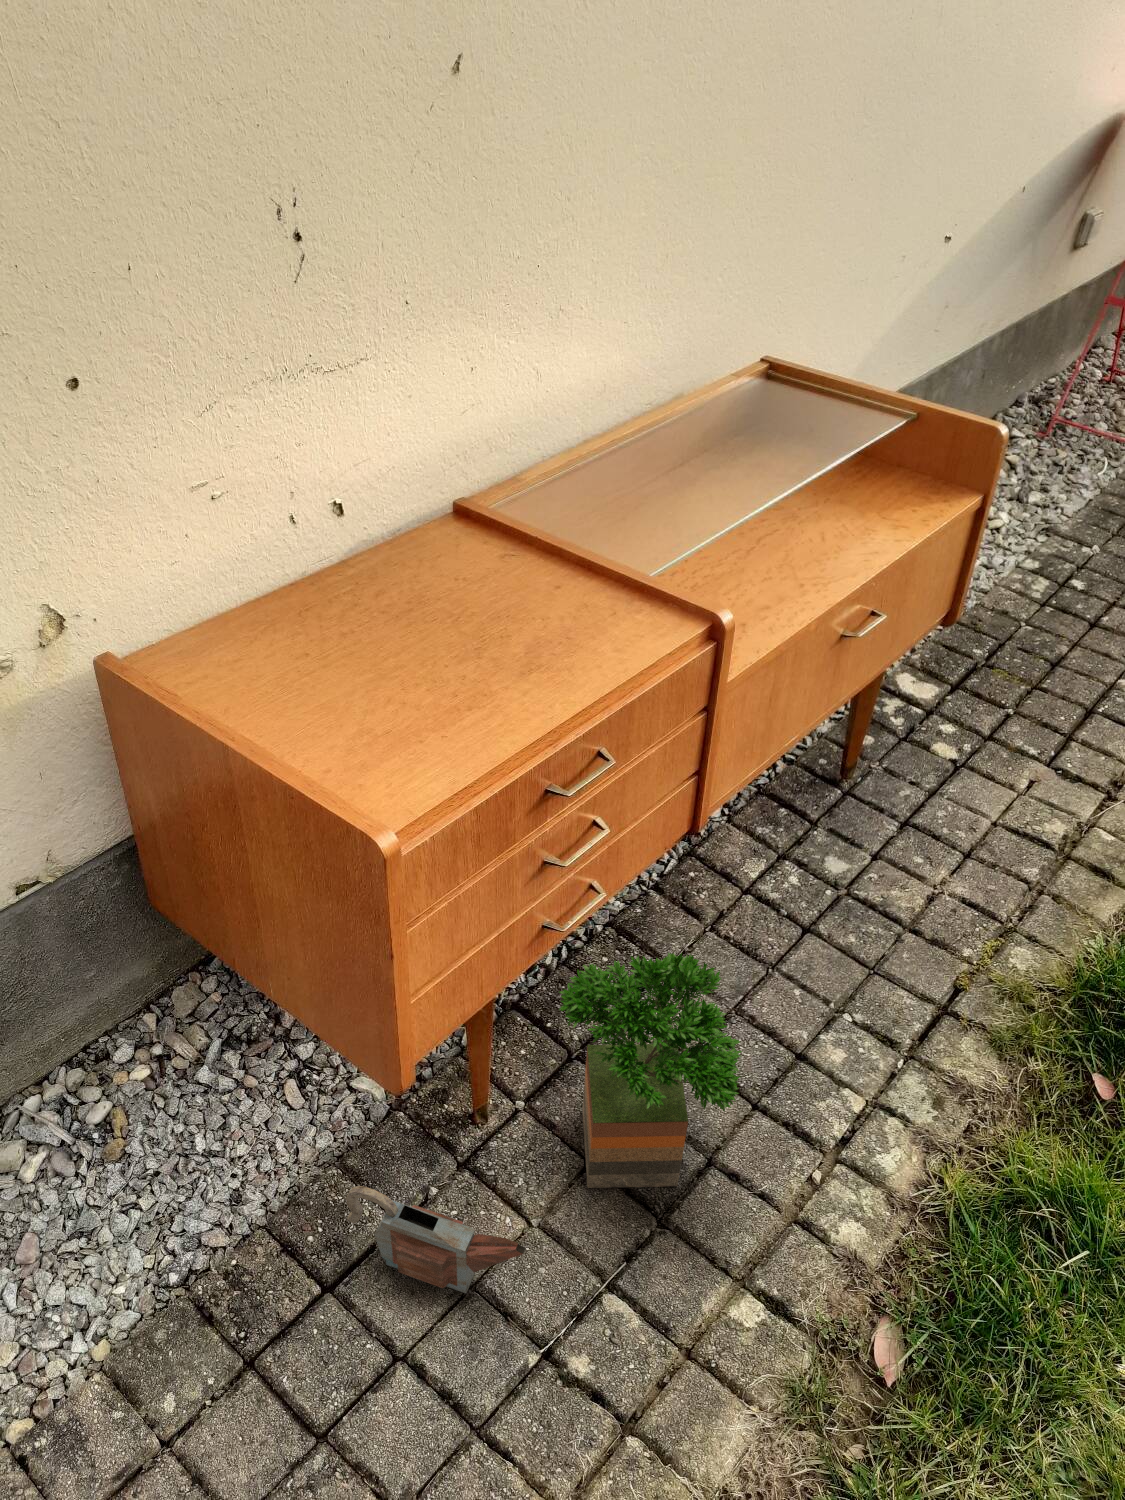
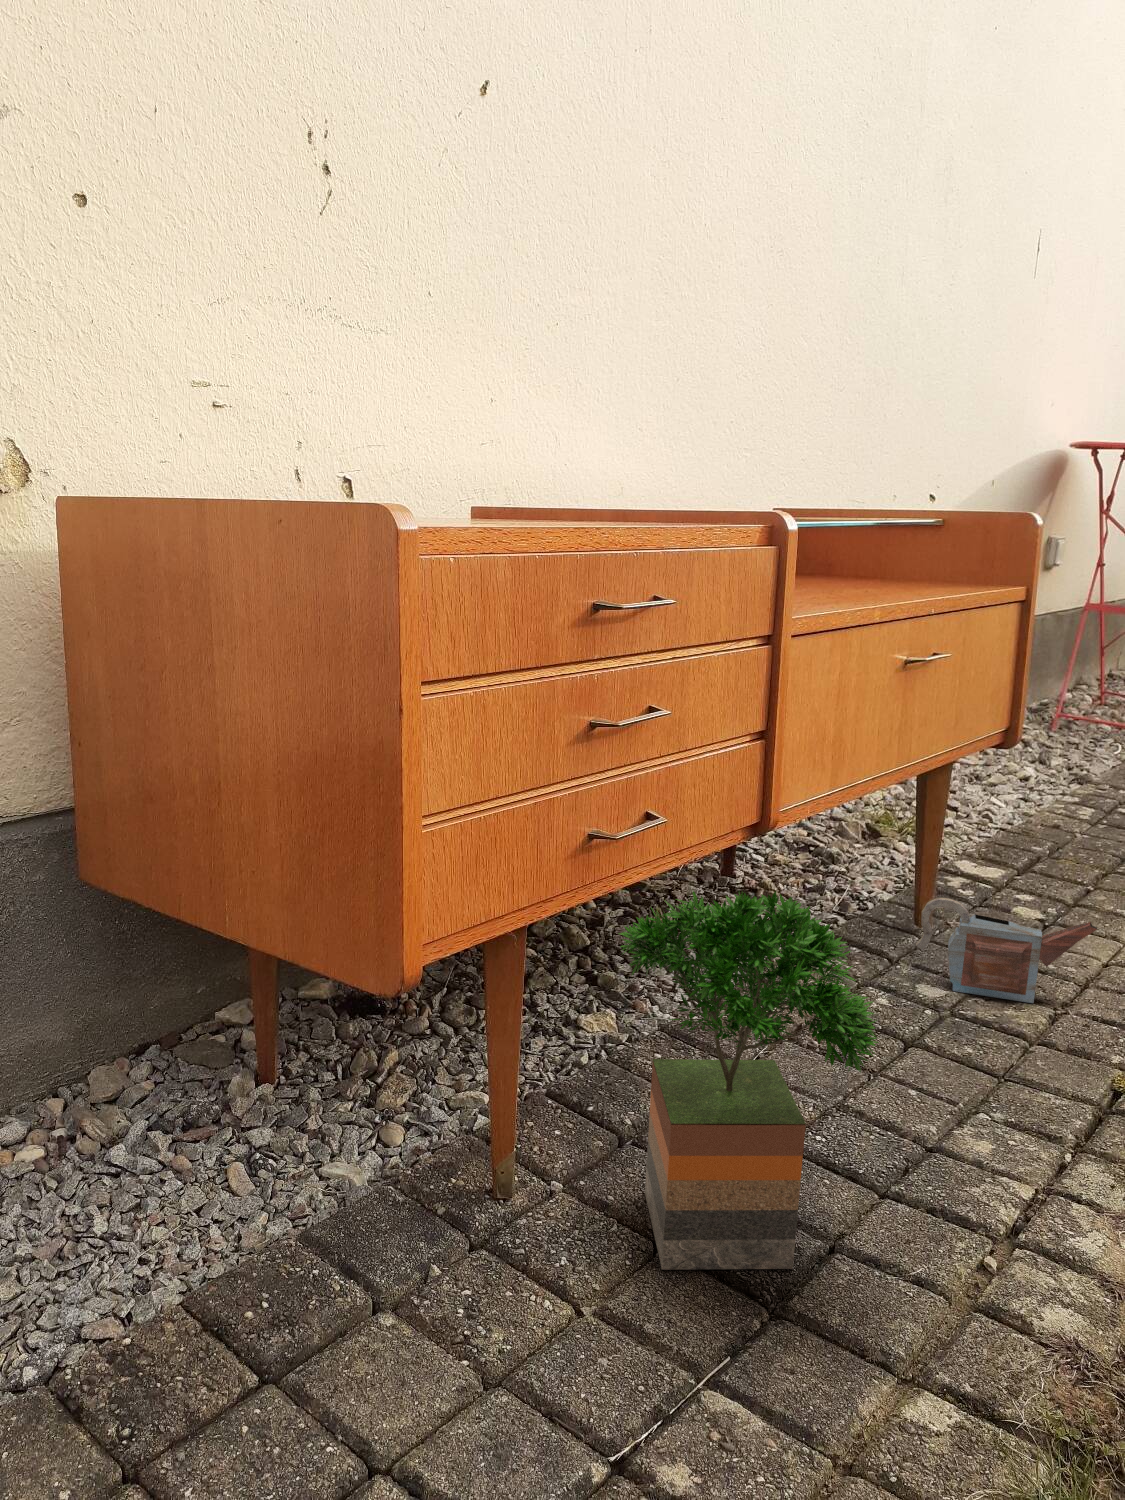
watering can: present [346,1186,526,1293] -> present [916,898,1097,1003]

